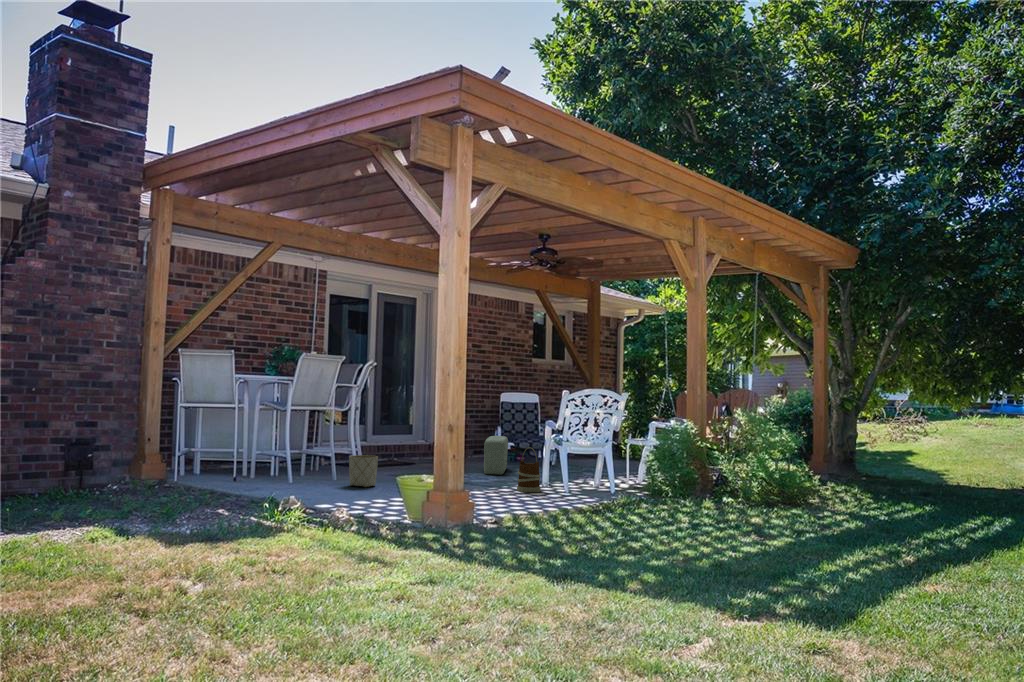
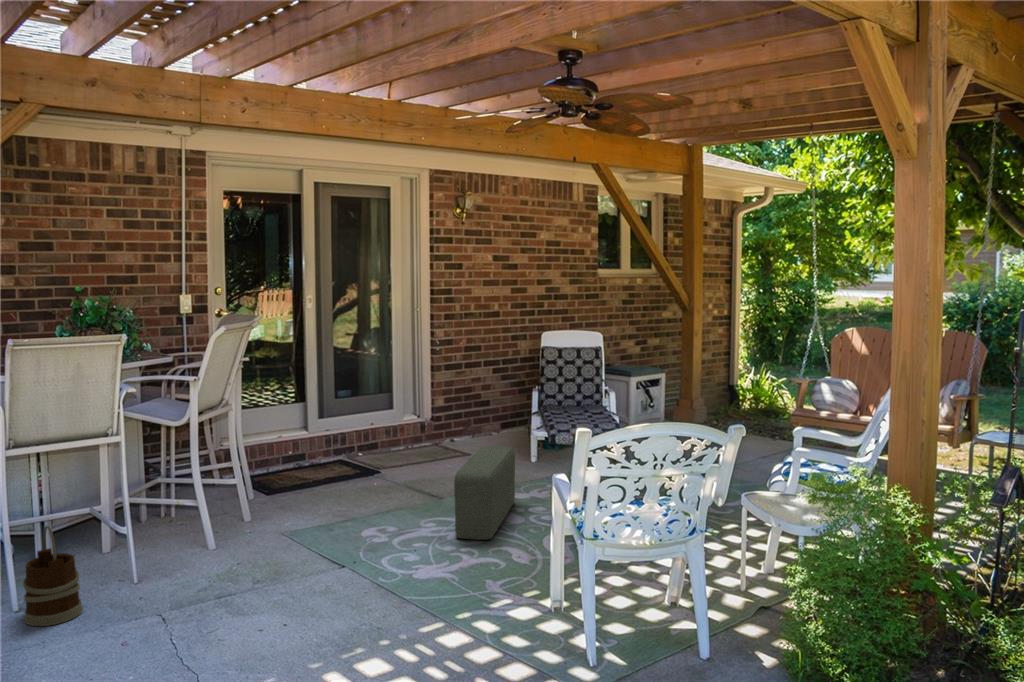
wooden bucket: present [517,447,541,492] -> present [23,526,83,626]
planter: present [349,455,378,487] -> none [92,562,162,649]

